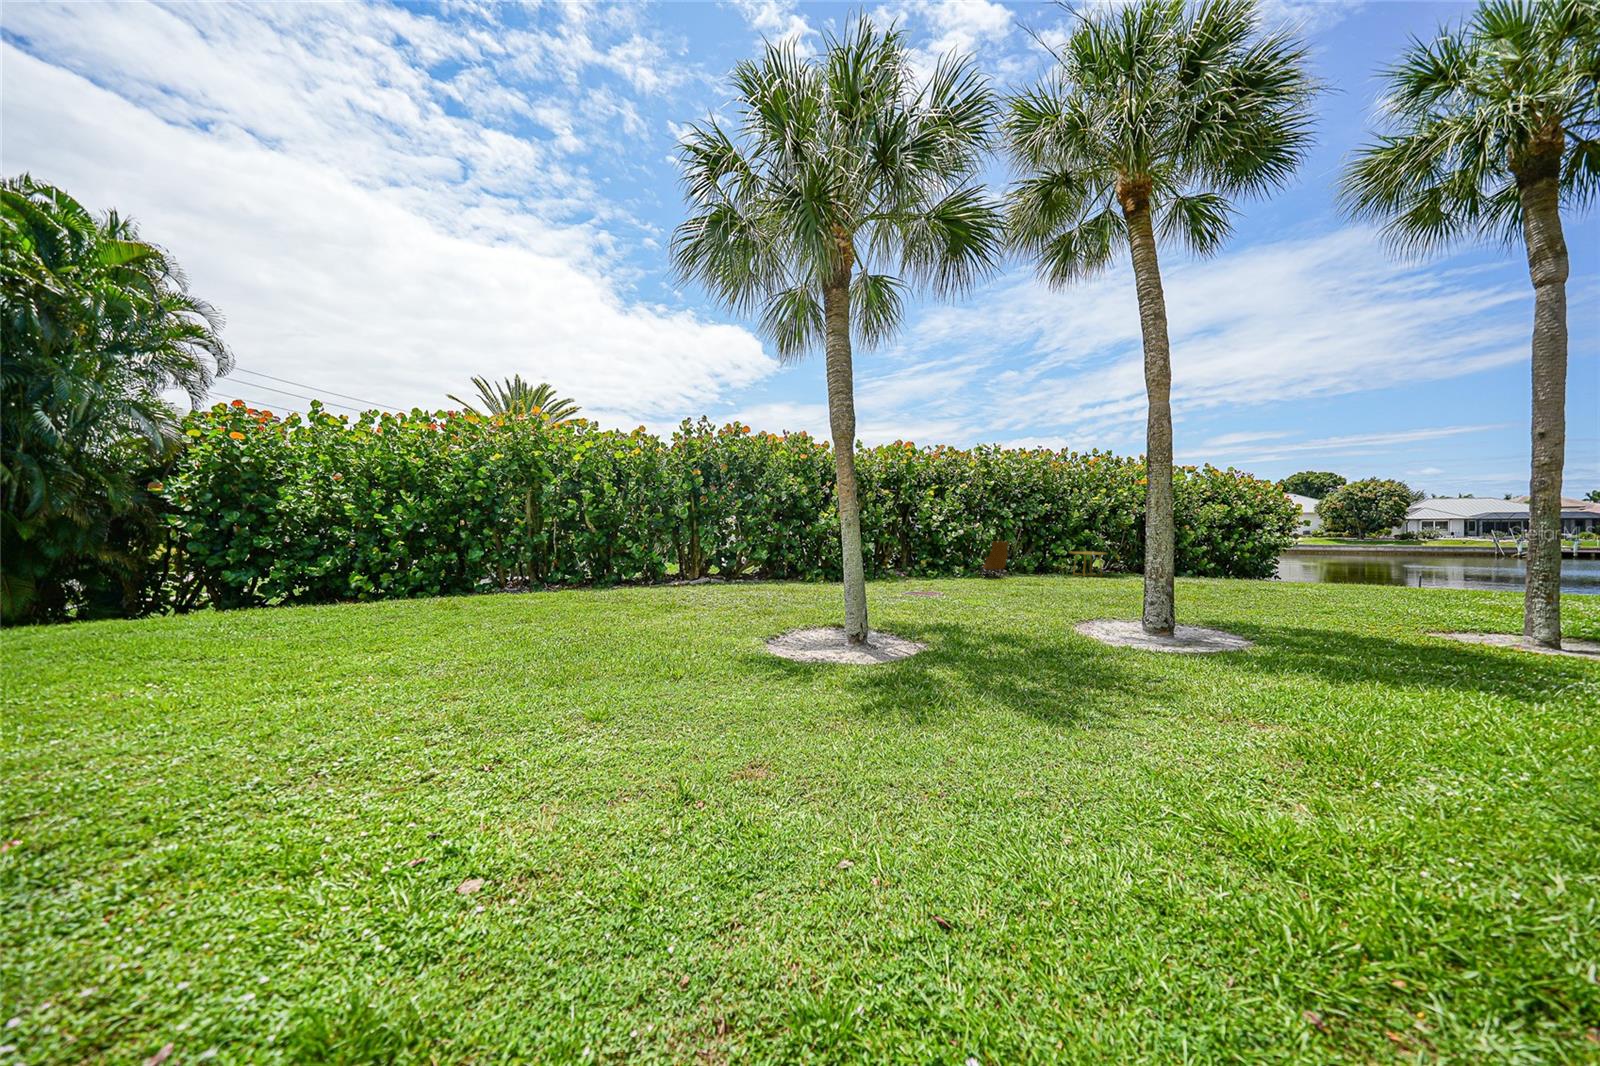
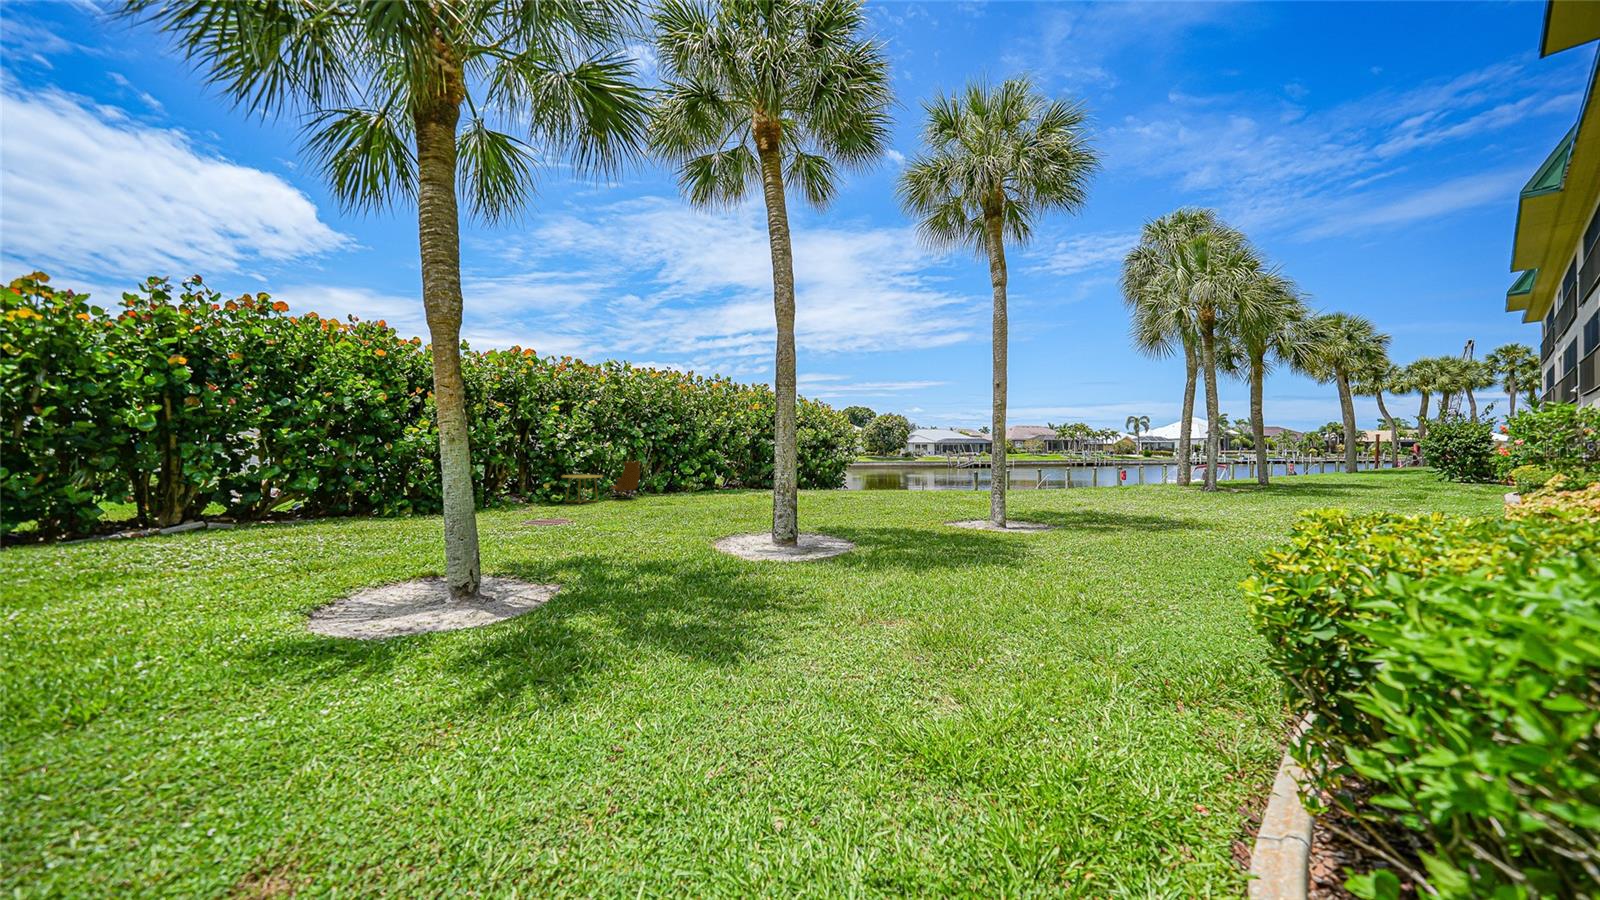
round table: present [1072,551,1106,576] -> present [562,475,602,504]

